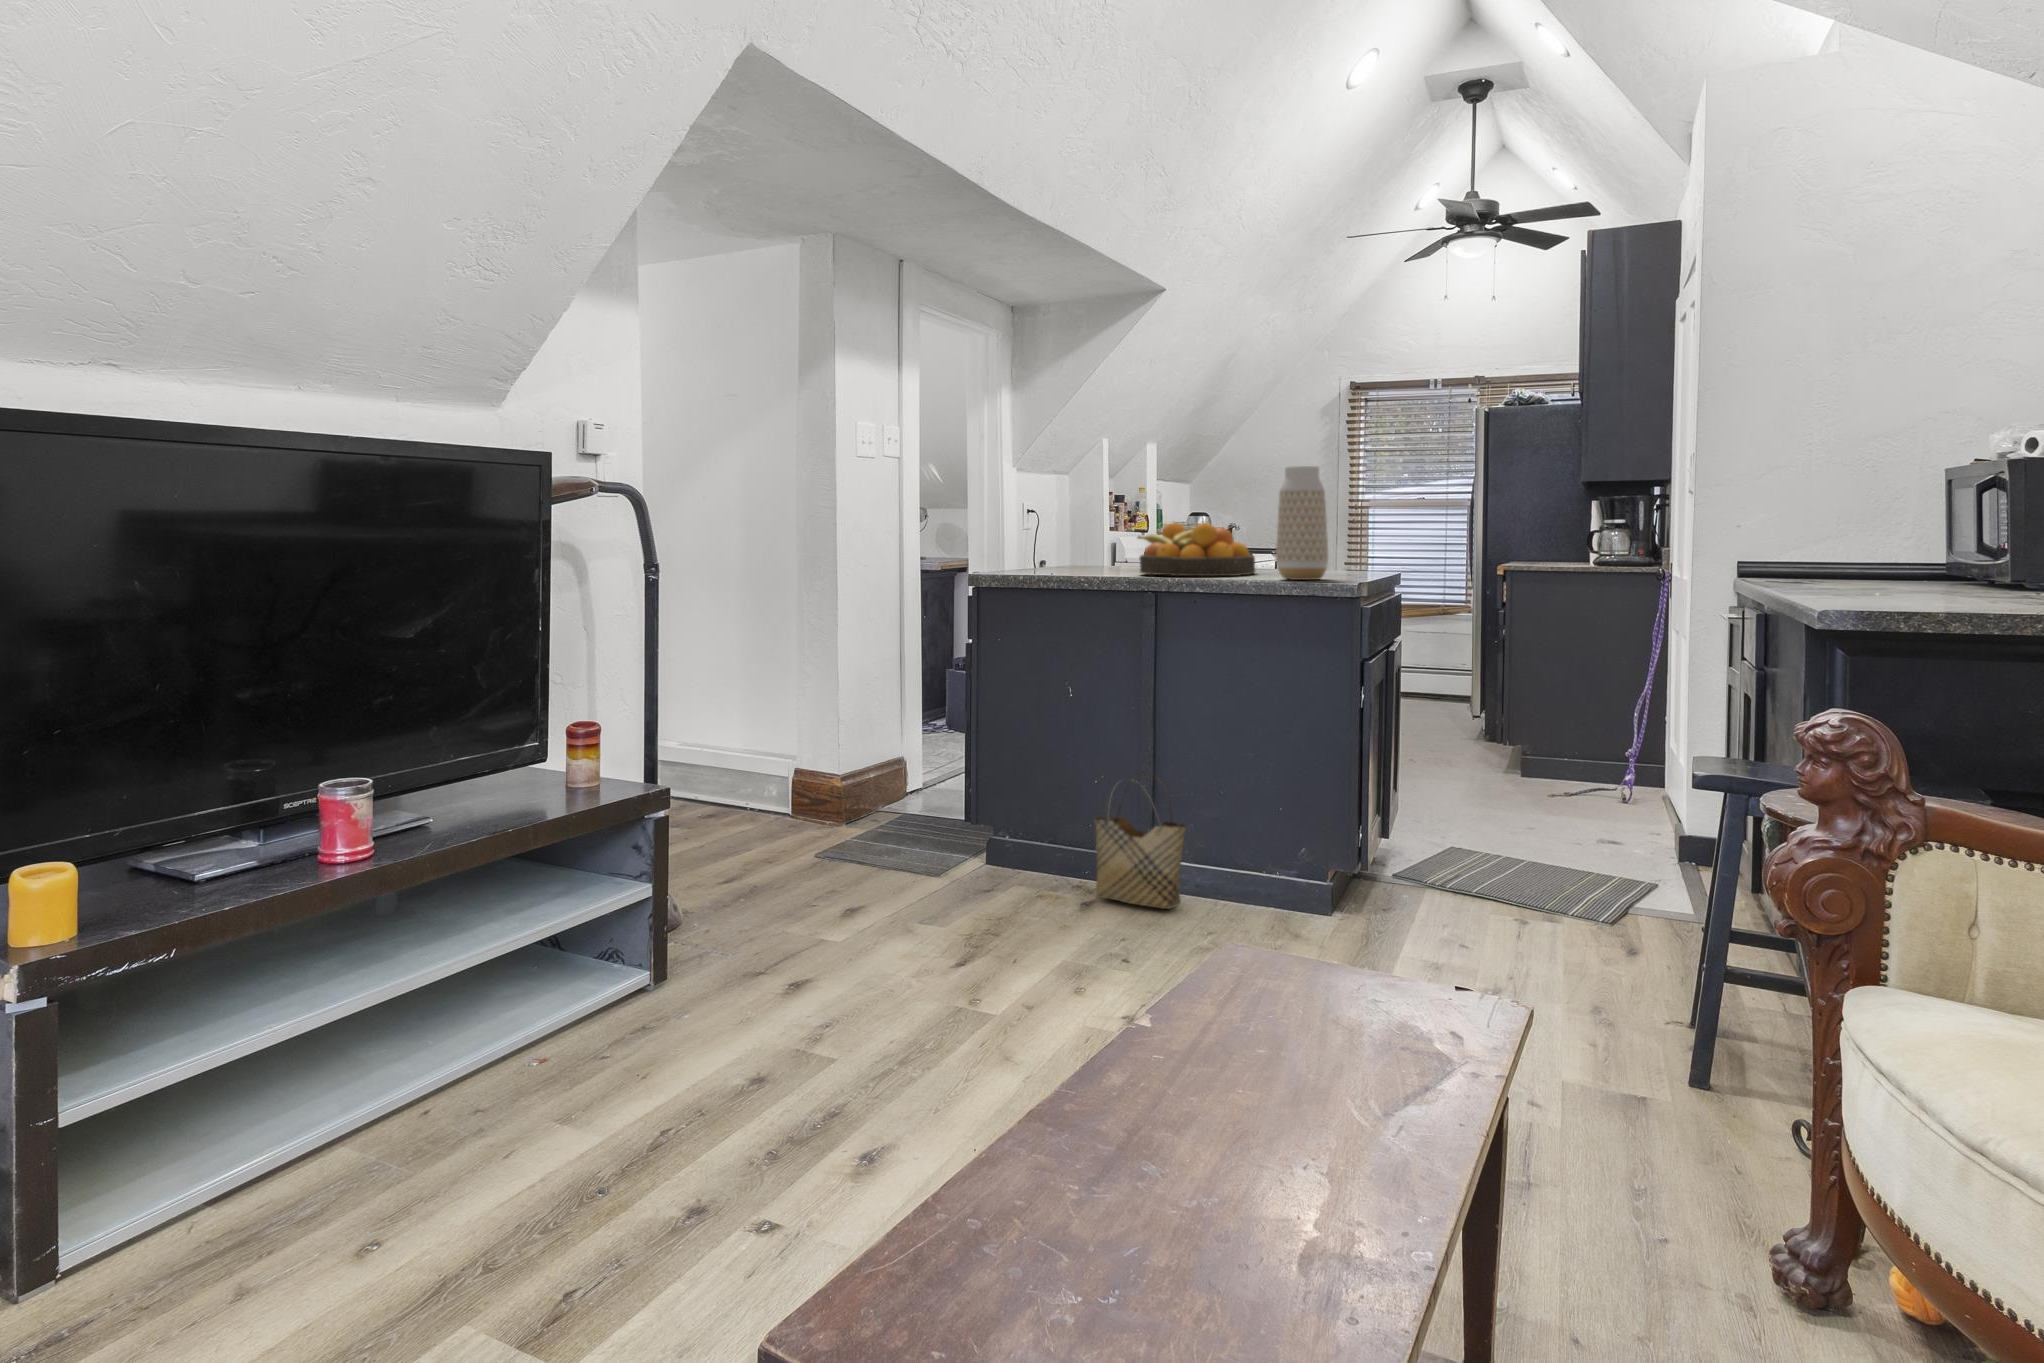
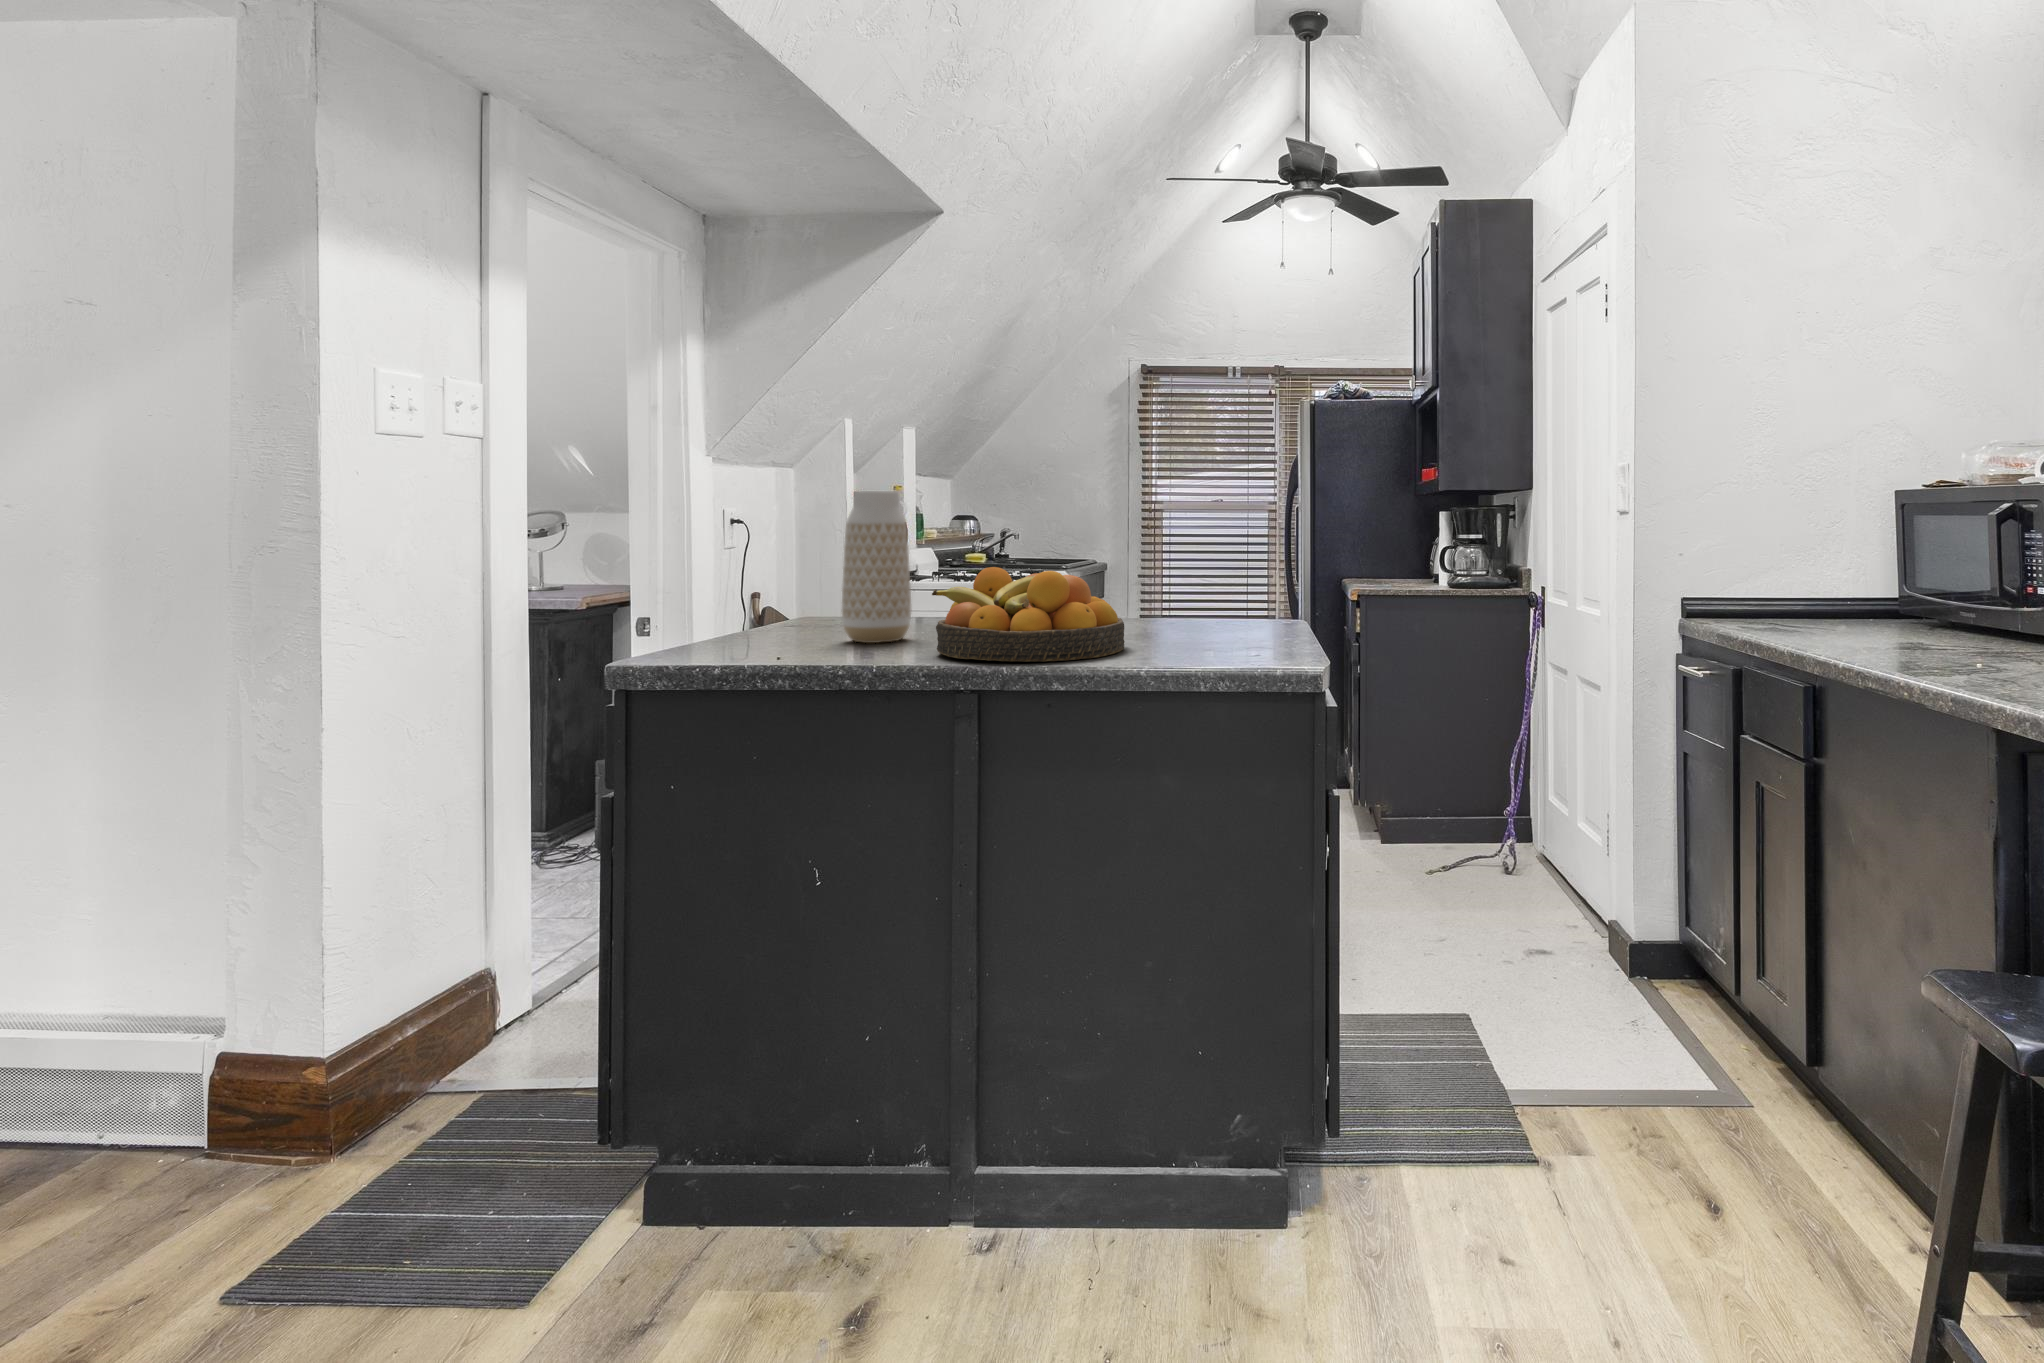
vase: present [1276,466,1328,580] -> present [842,491,911,643]
woven basket: present [1094,772,1186,909] -> none [868,1020,1040,1279]

